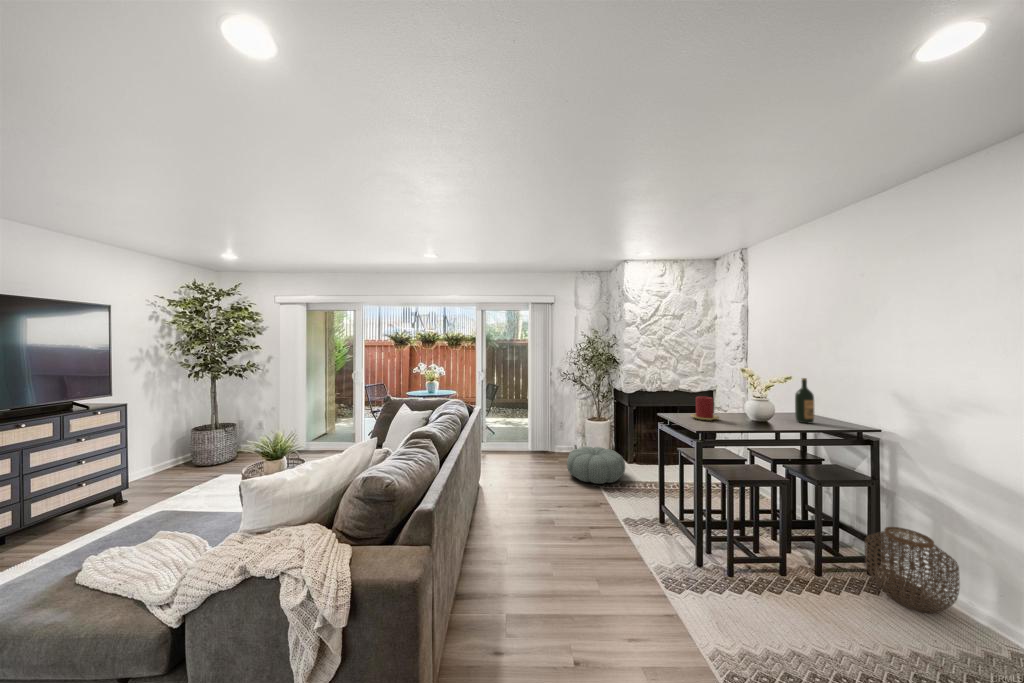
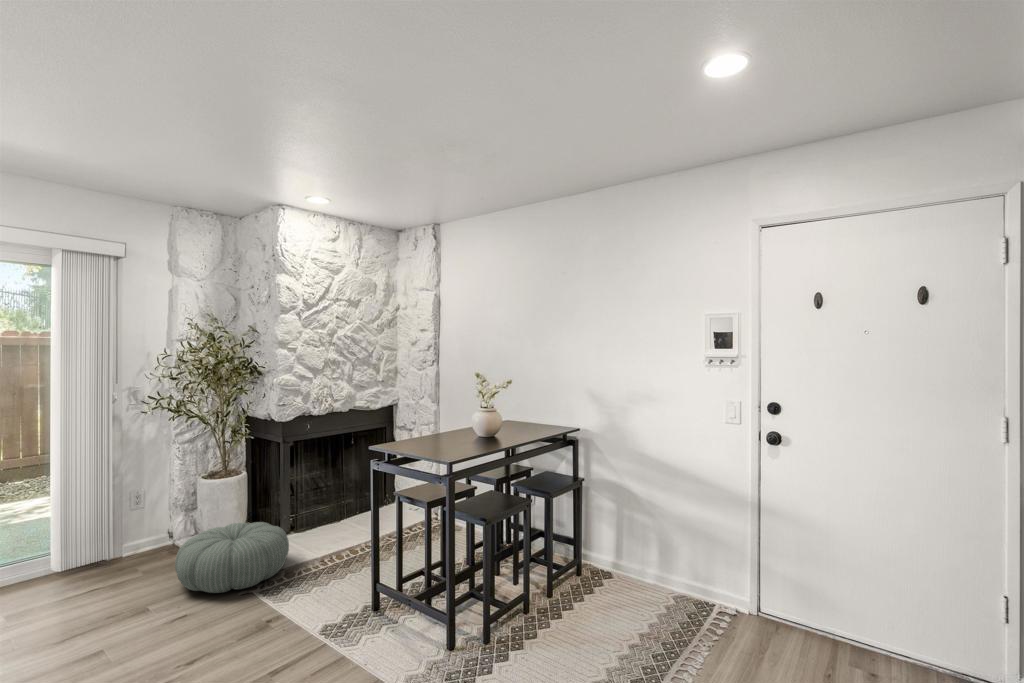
wine bottle: present [795,378,814,423] -> none [519,382,536,433]
candle: present [691,396,719,420] -> none [422,415,457,447]
woven basket: present [865,527,960,613] -> none [582,522,643,596]

